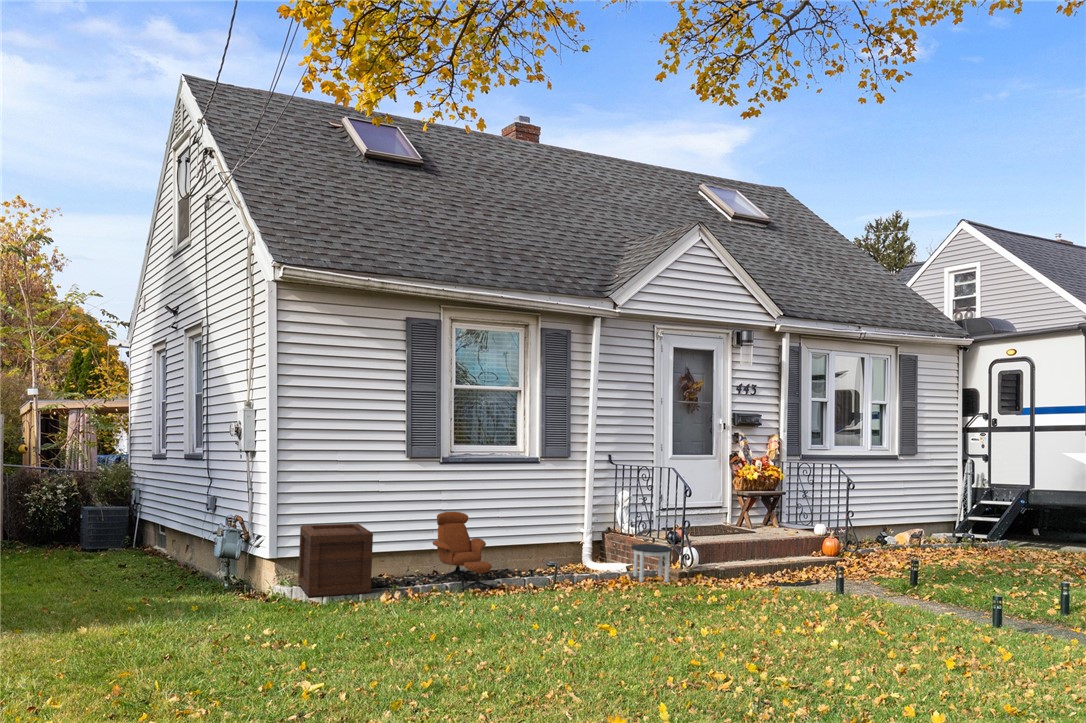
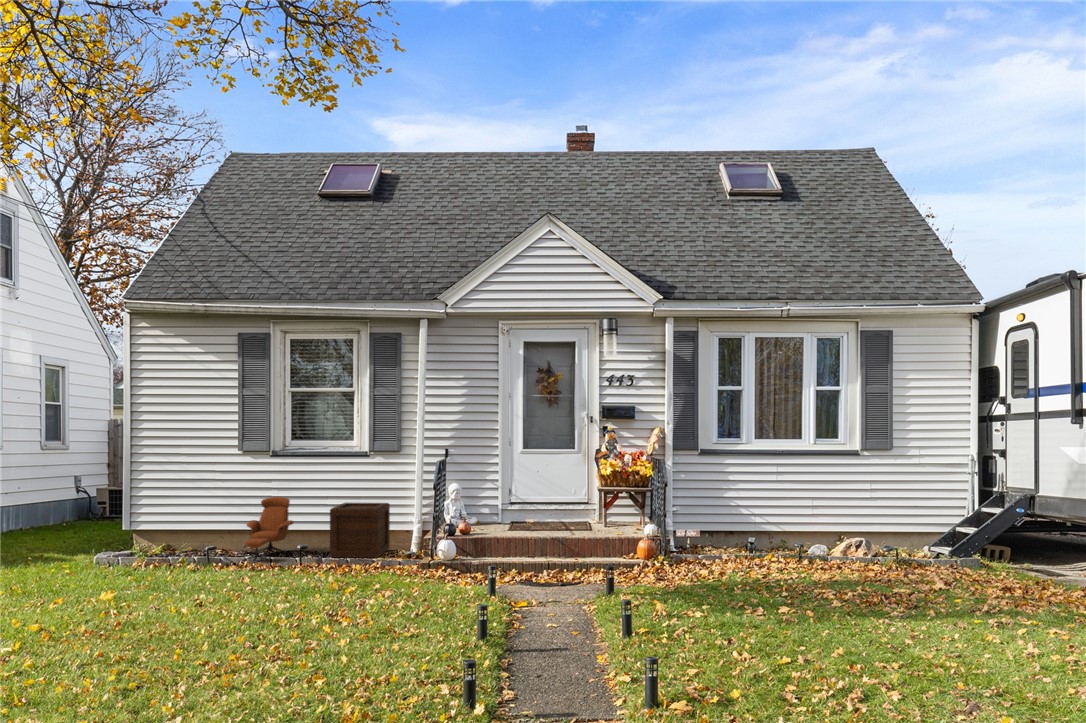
wooden crate: present [298,524,373,597] -> present [330,503,390,558]
round table: present [631,544,672,582] -> none [393,533,432,569]

